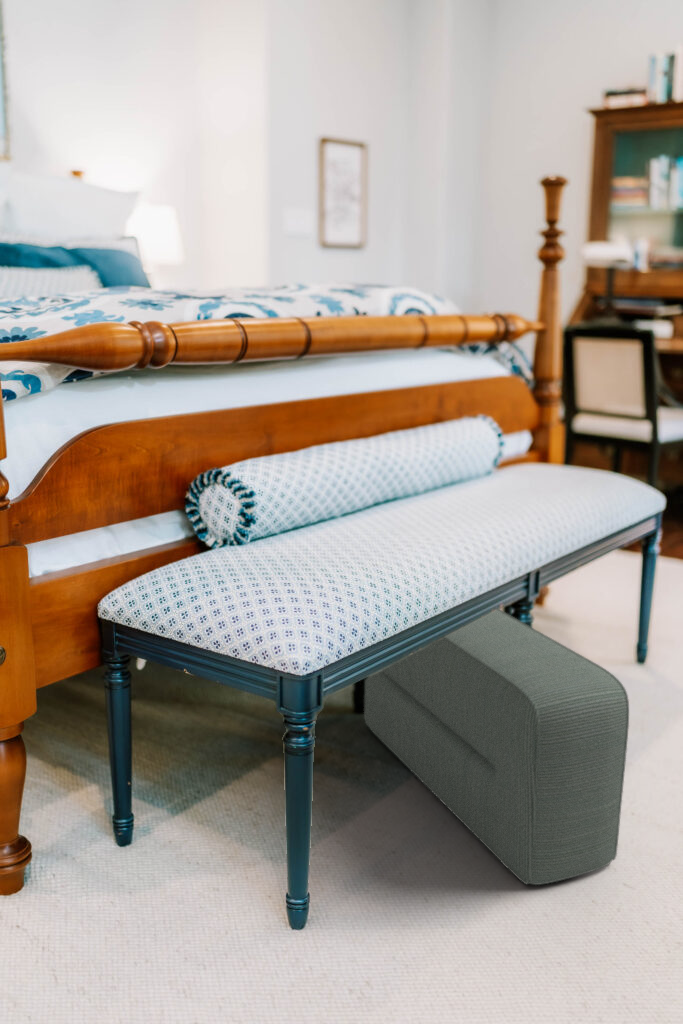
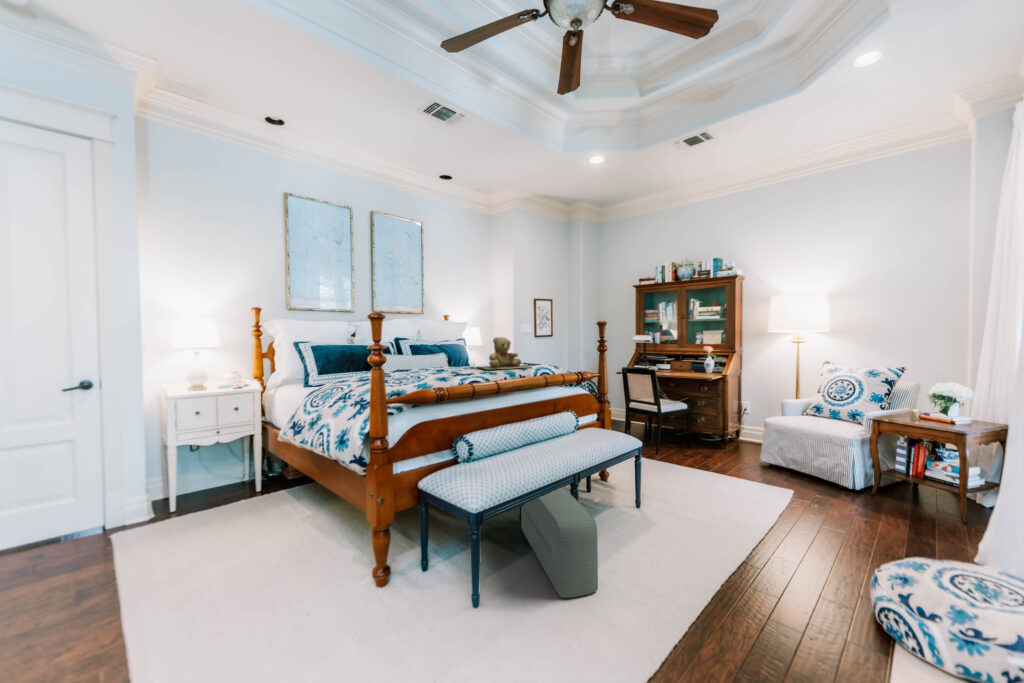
teddy bear: none [206,198,391,292] -> present [479,337,529,369]

